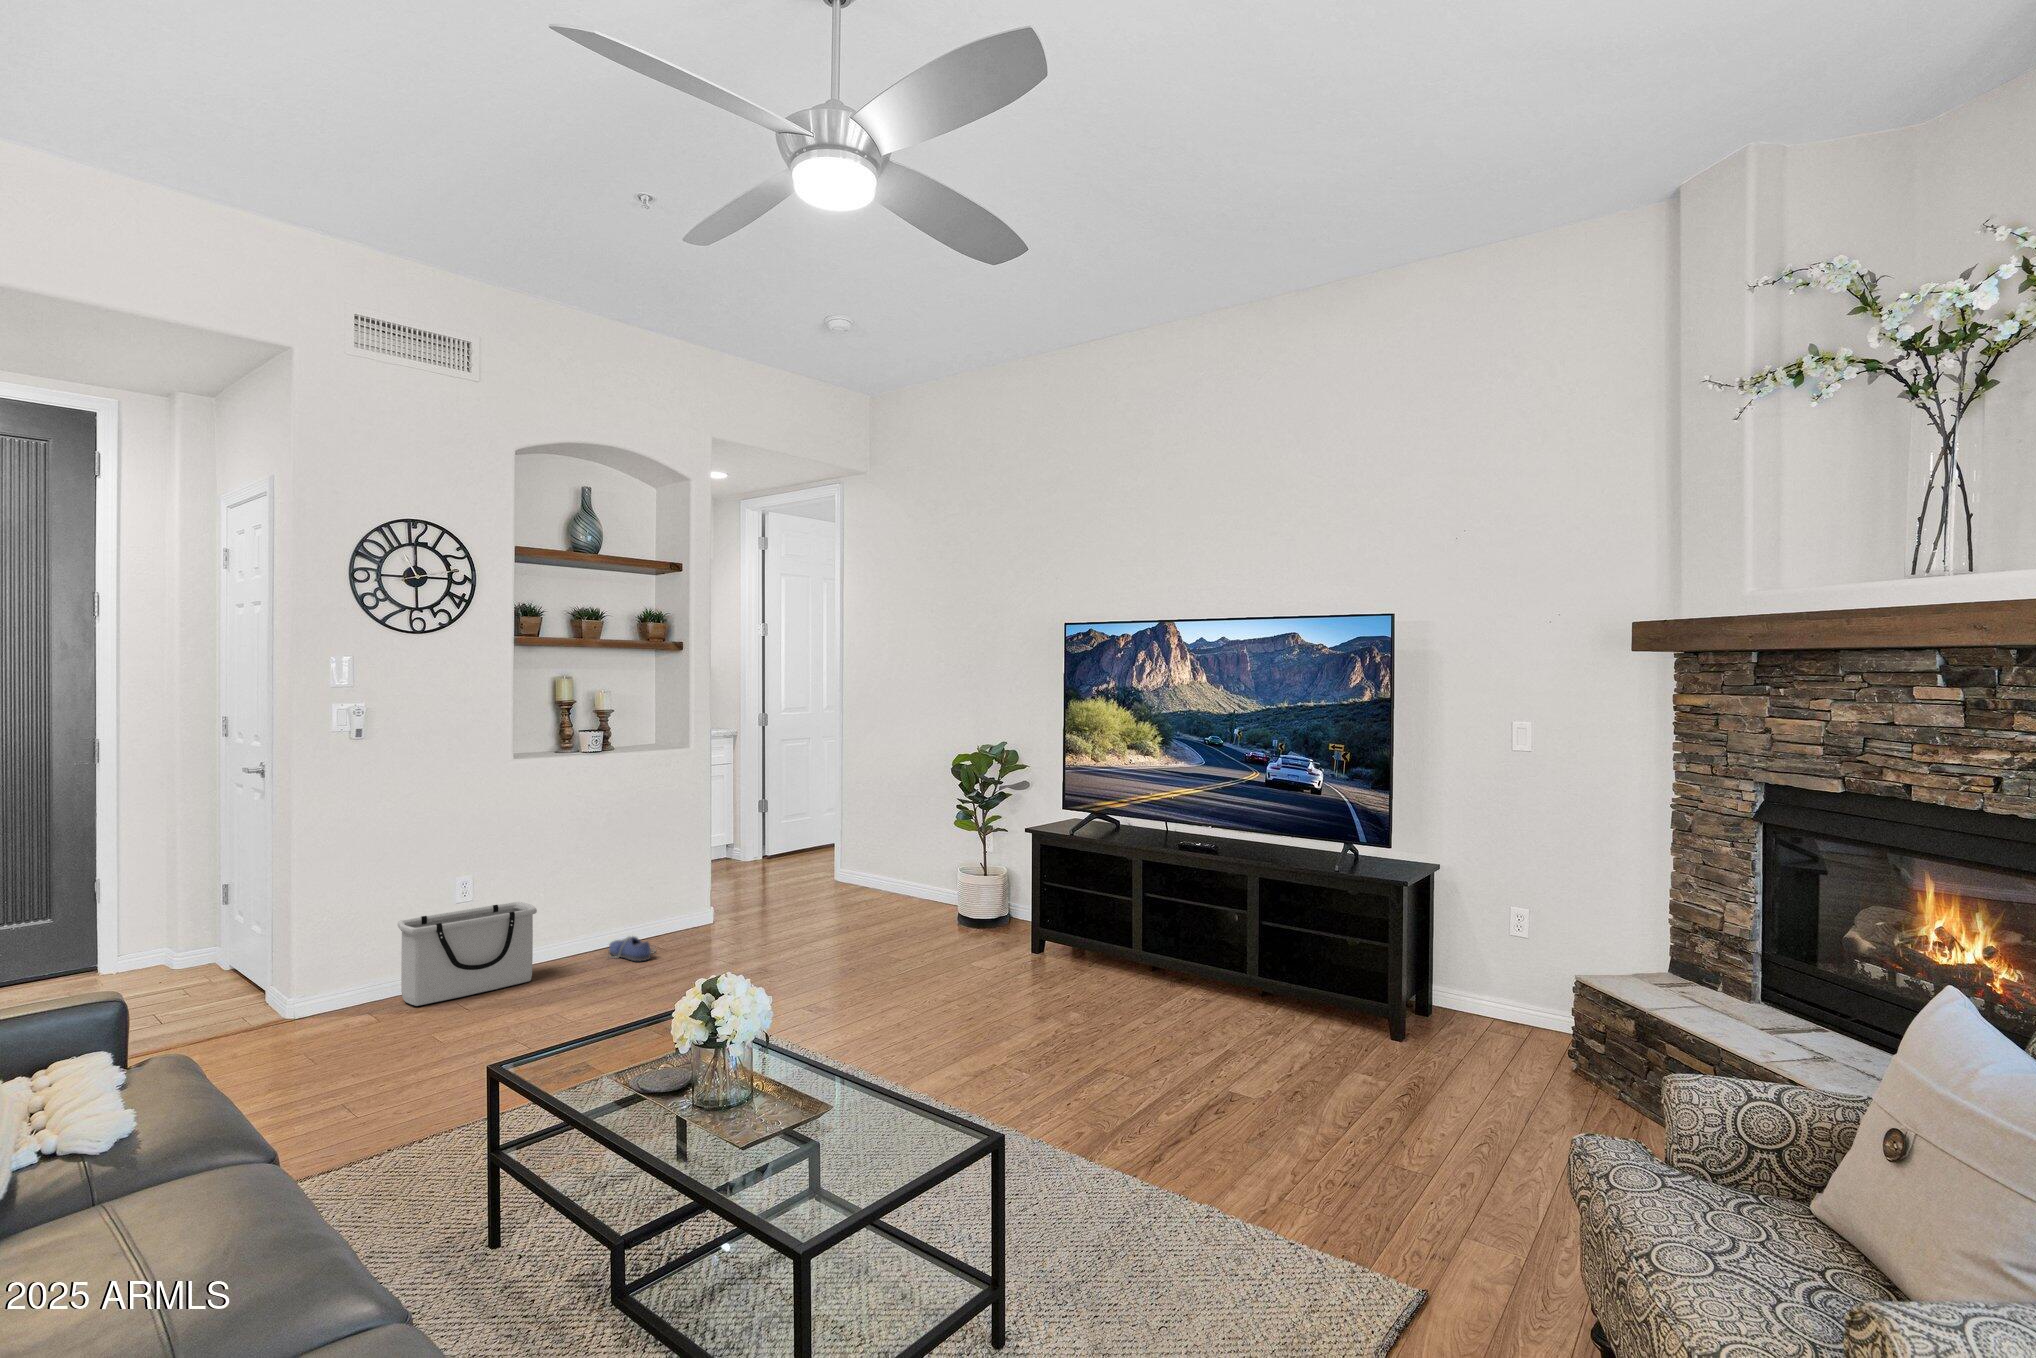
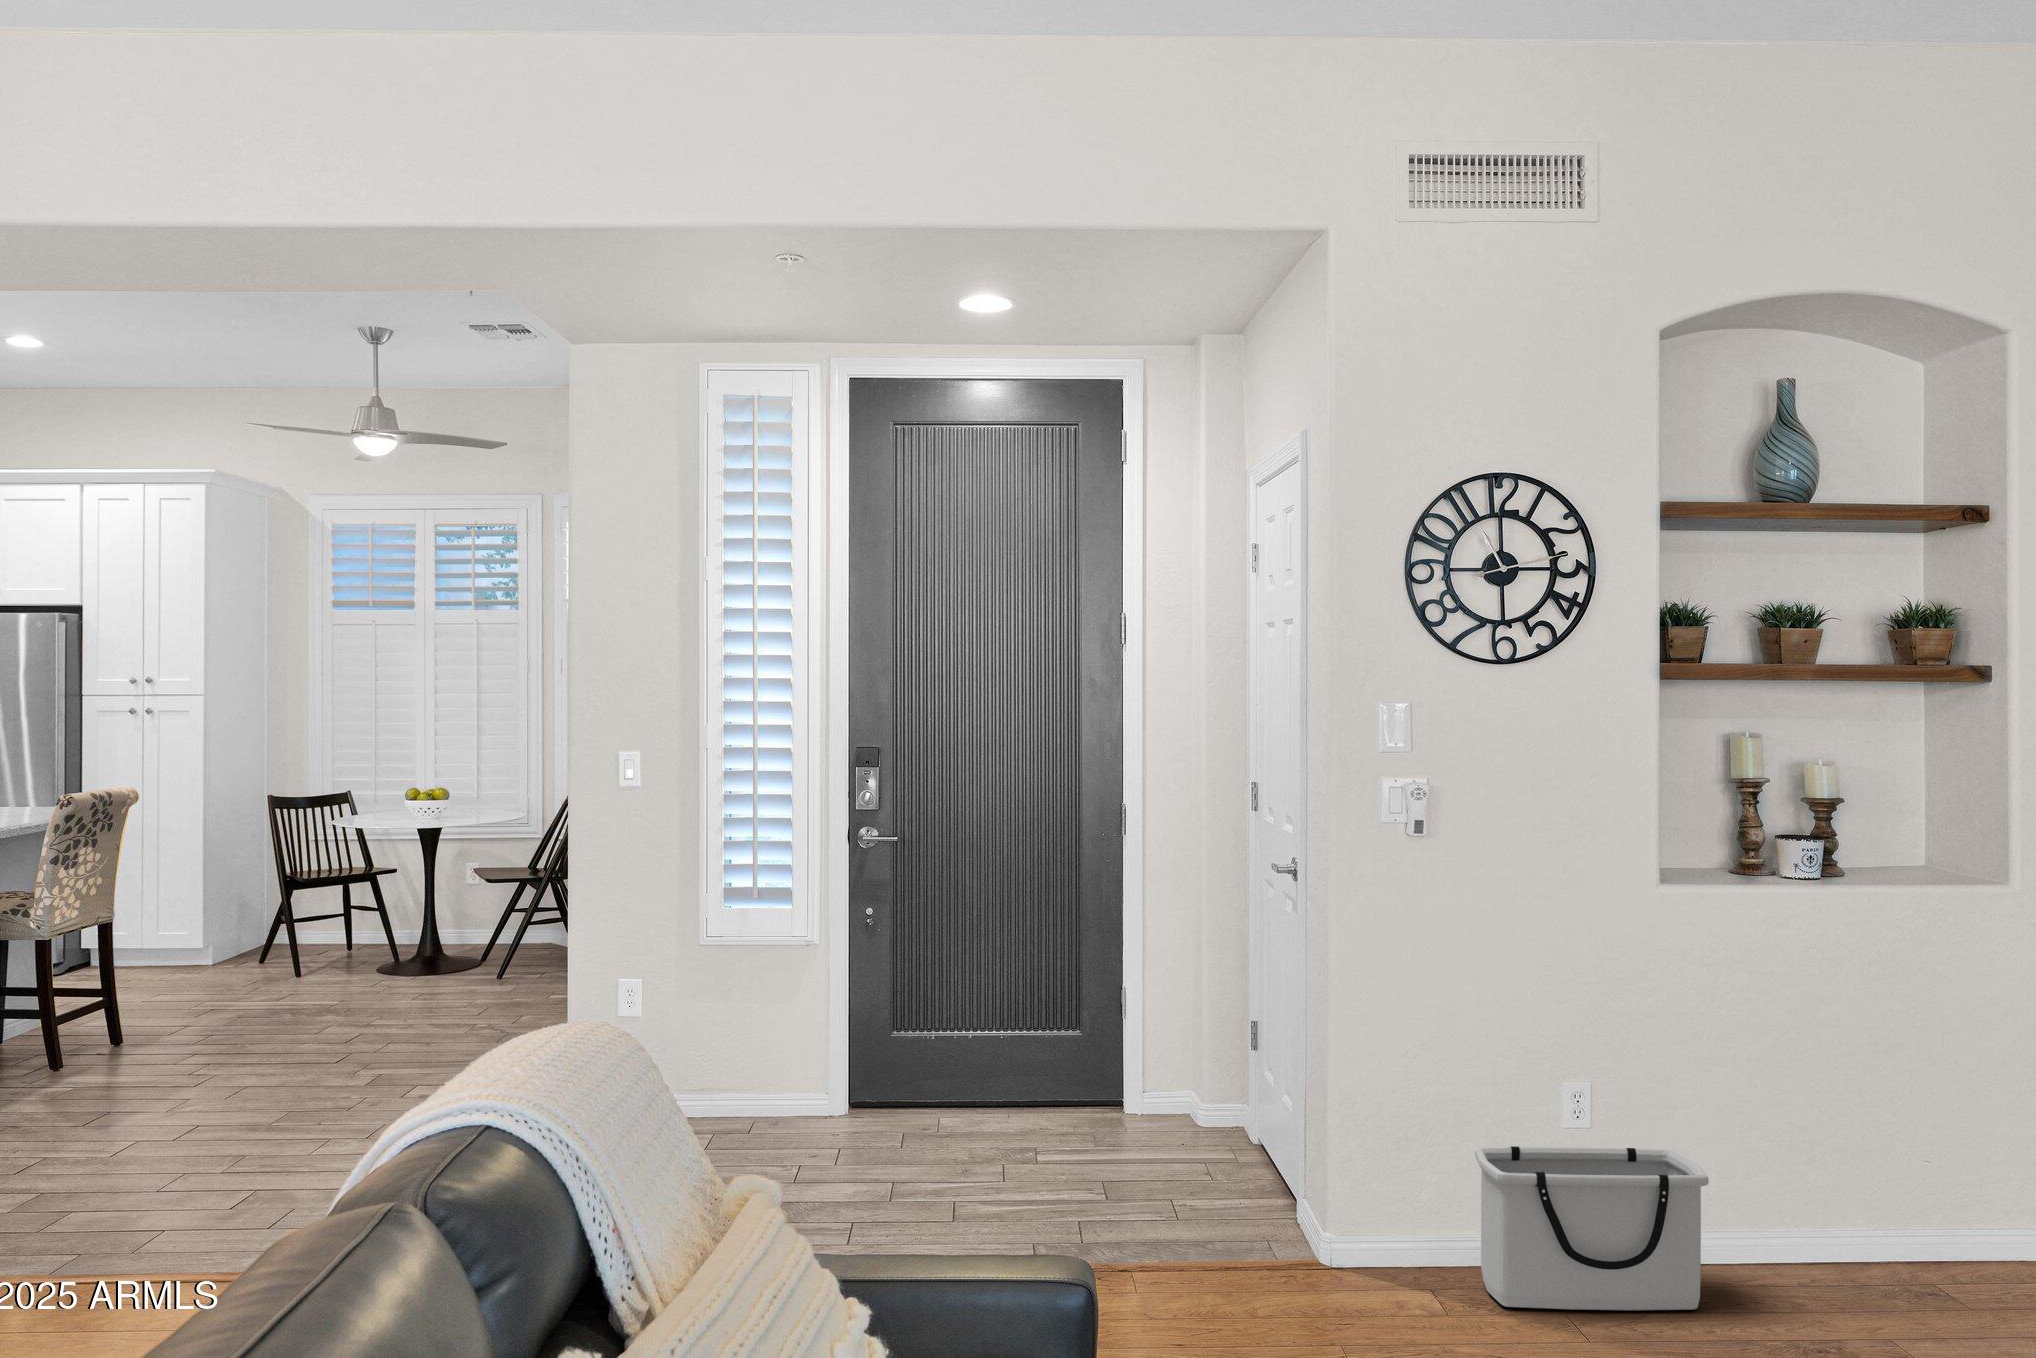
shoe: present [609,936,652,961] -> none [1841,1257,1948,1328]

